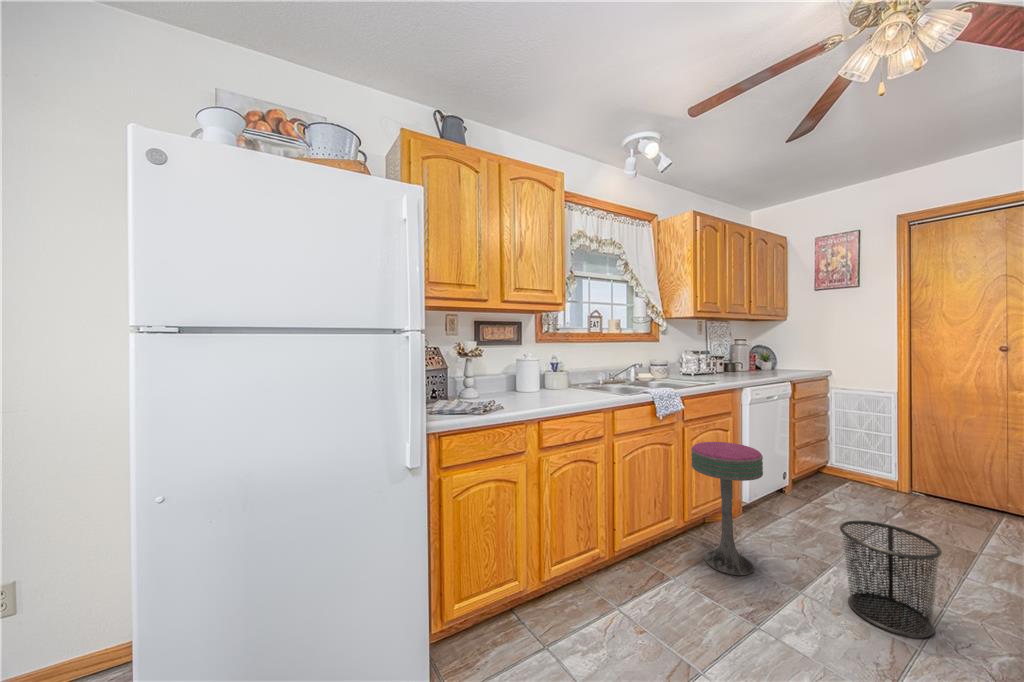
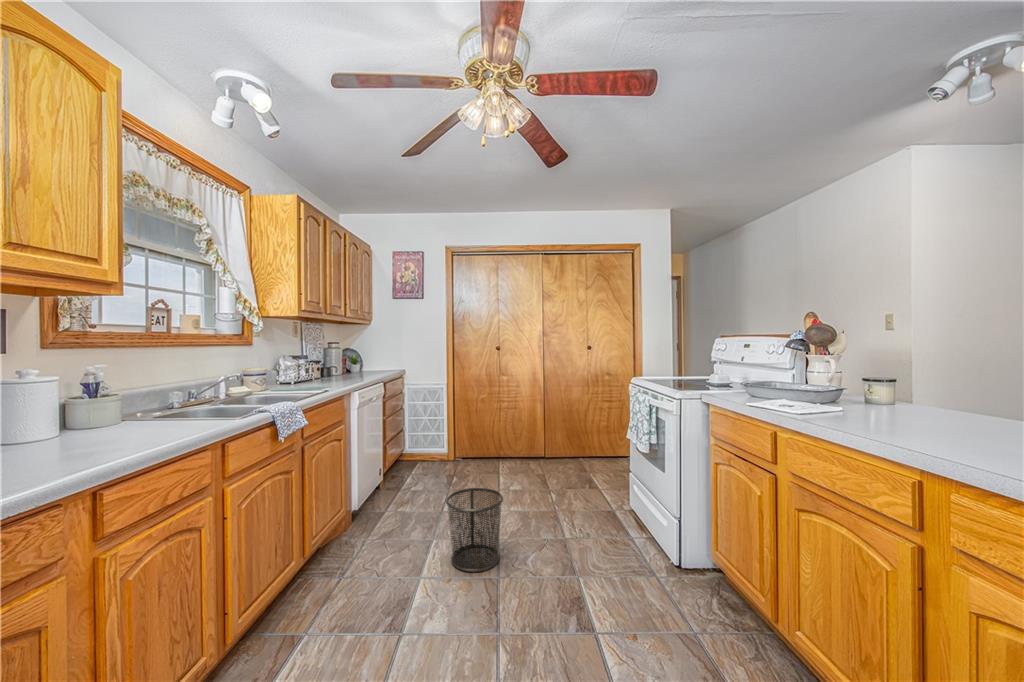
bar stool: present [691,442,763,575] -> none [317,452,389,595]

